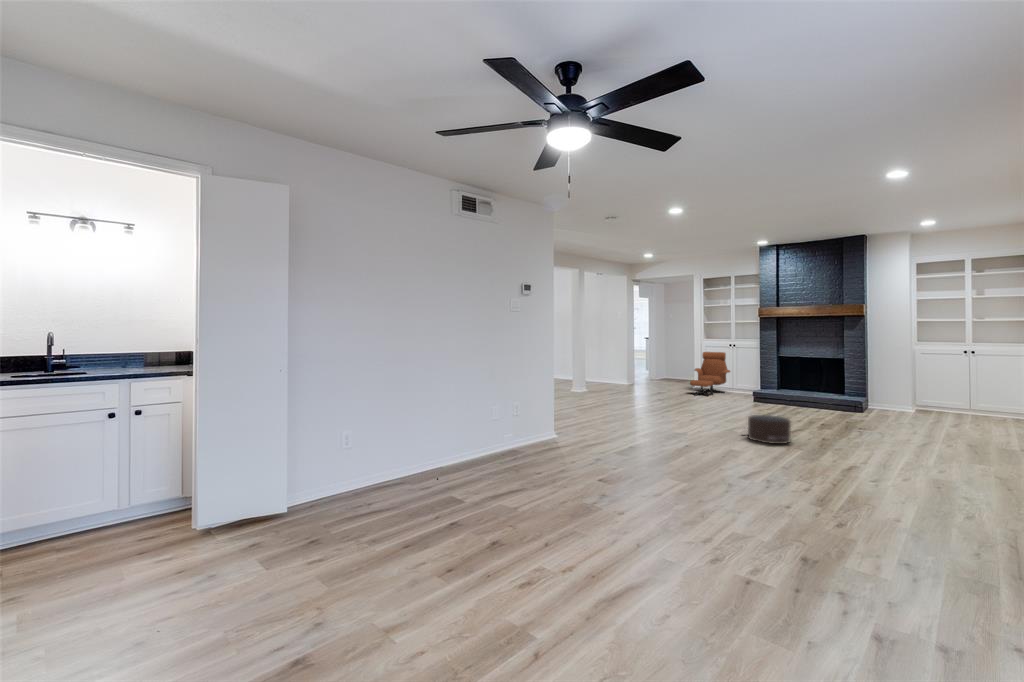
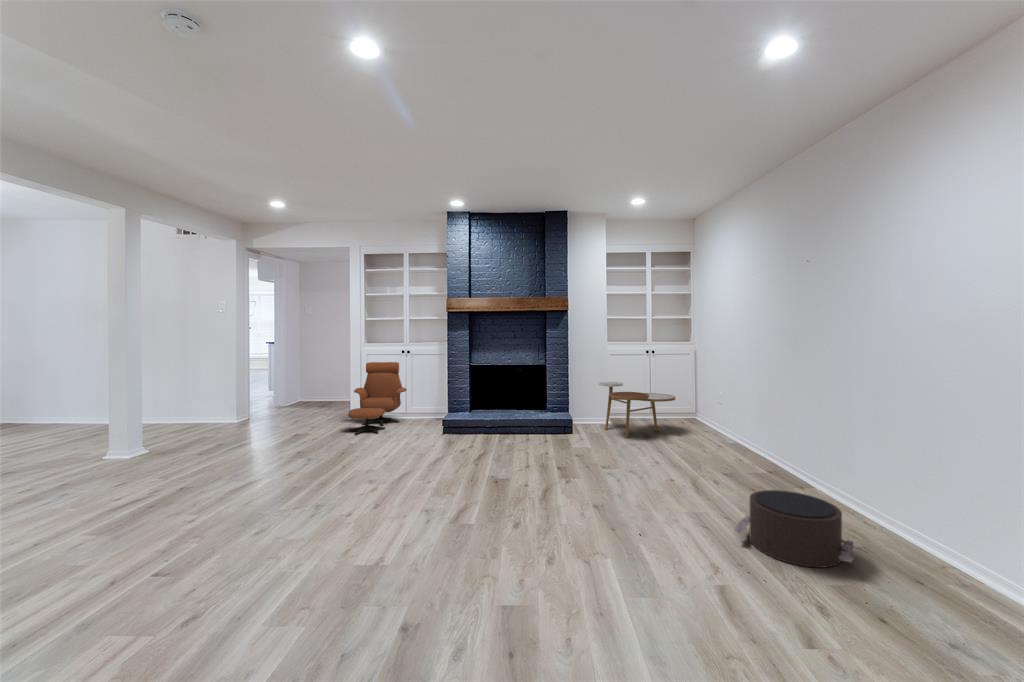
side table: none [894,375,976,420] -> present [599,382,675,438]
pouf: present [748,415,791,444] -> present [735,490,854,568]

